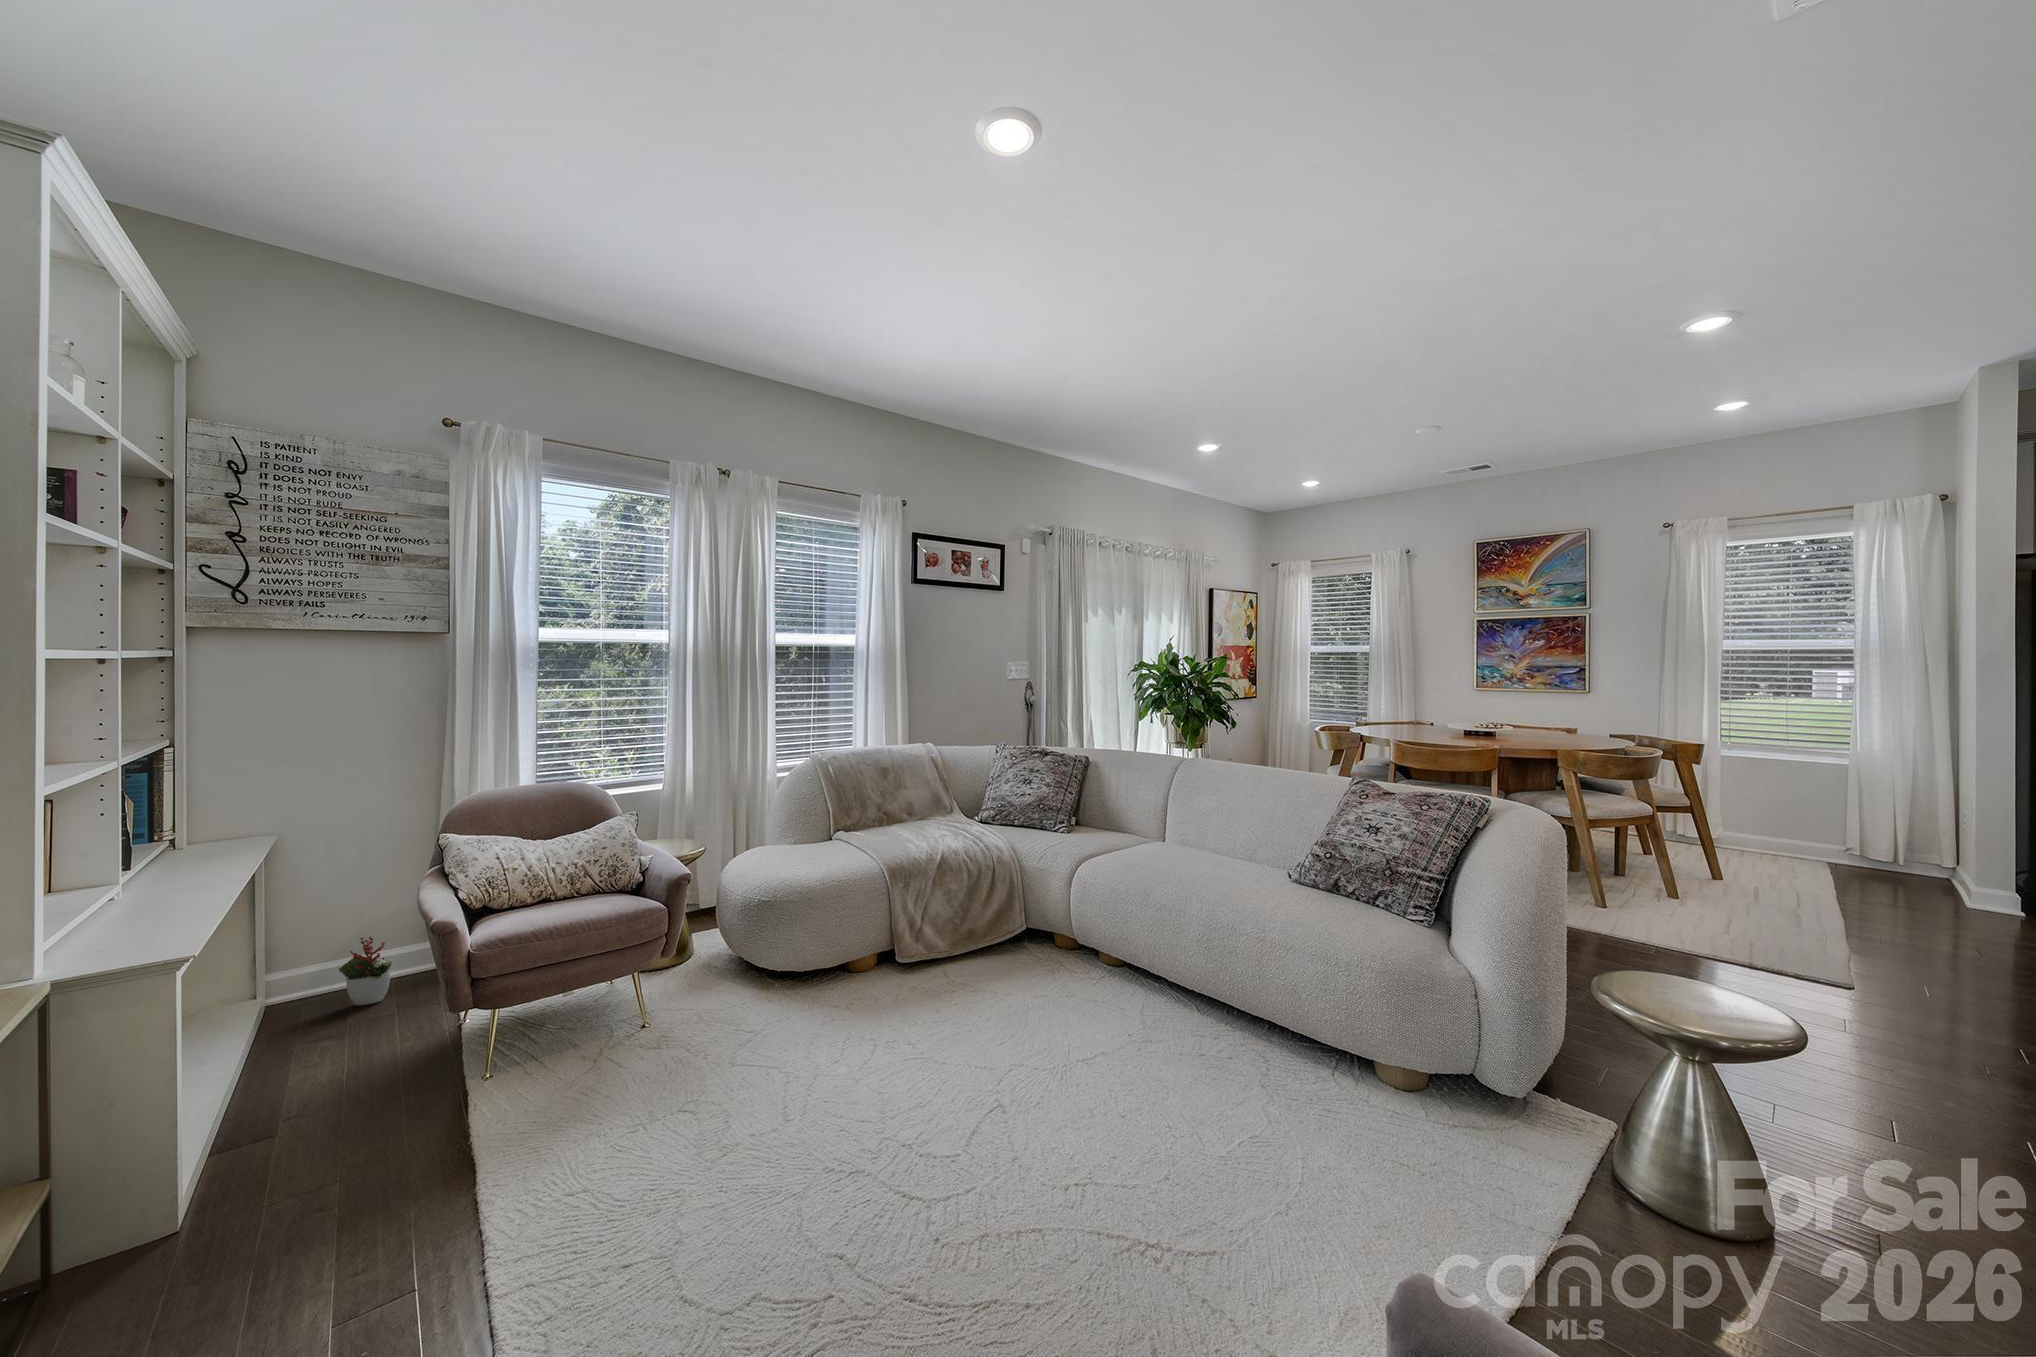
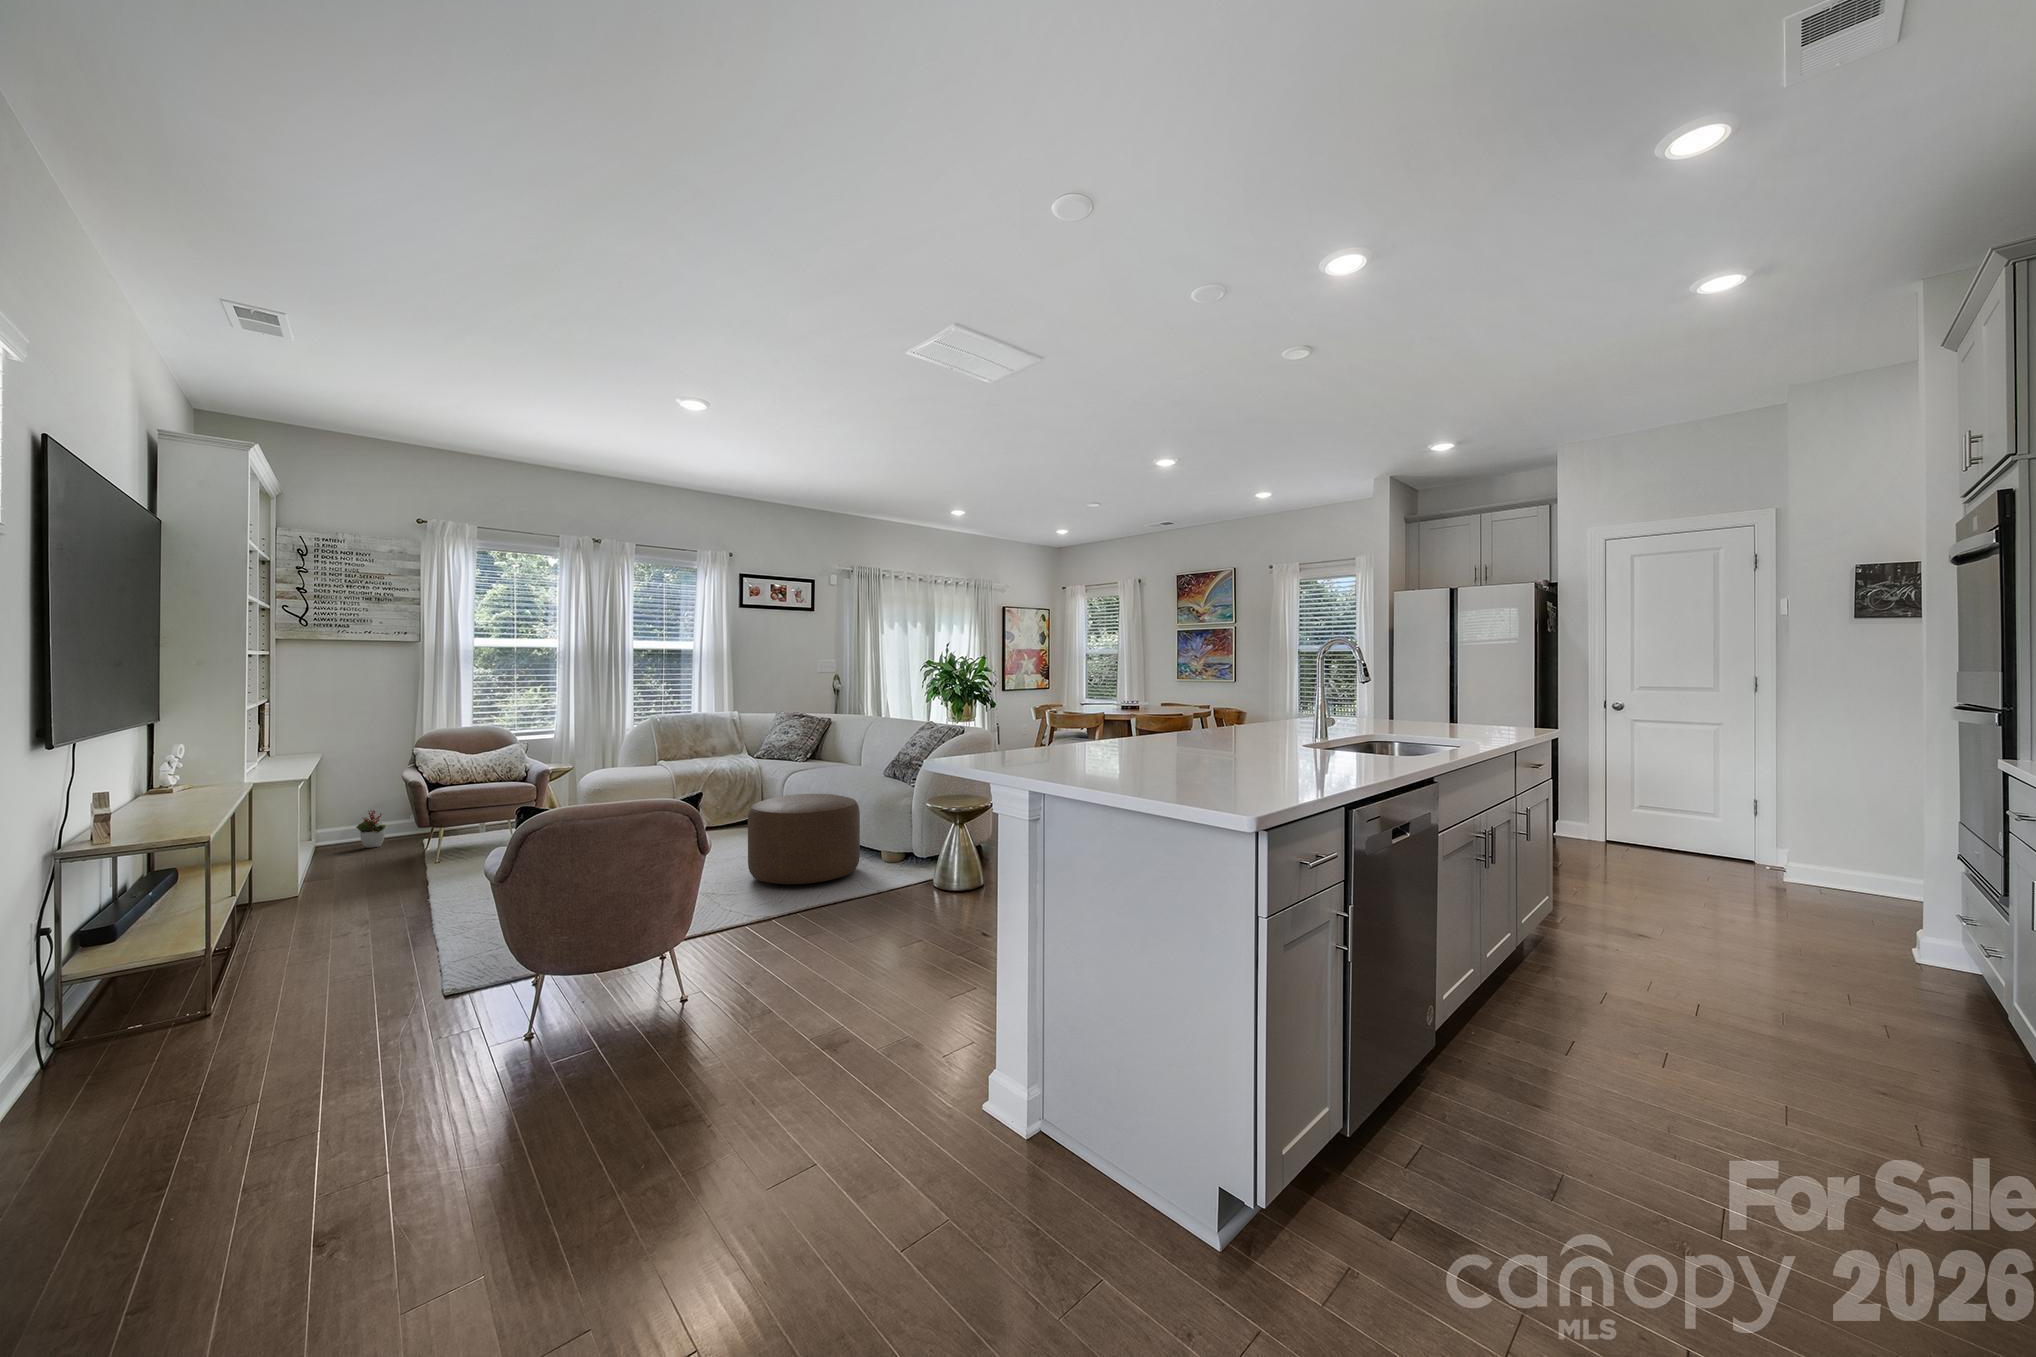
ottoman: none [1153,937,1393,1184] -> present [748,794,860,884]

